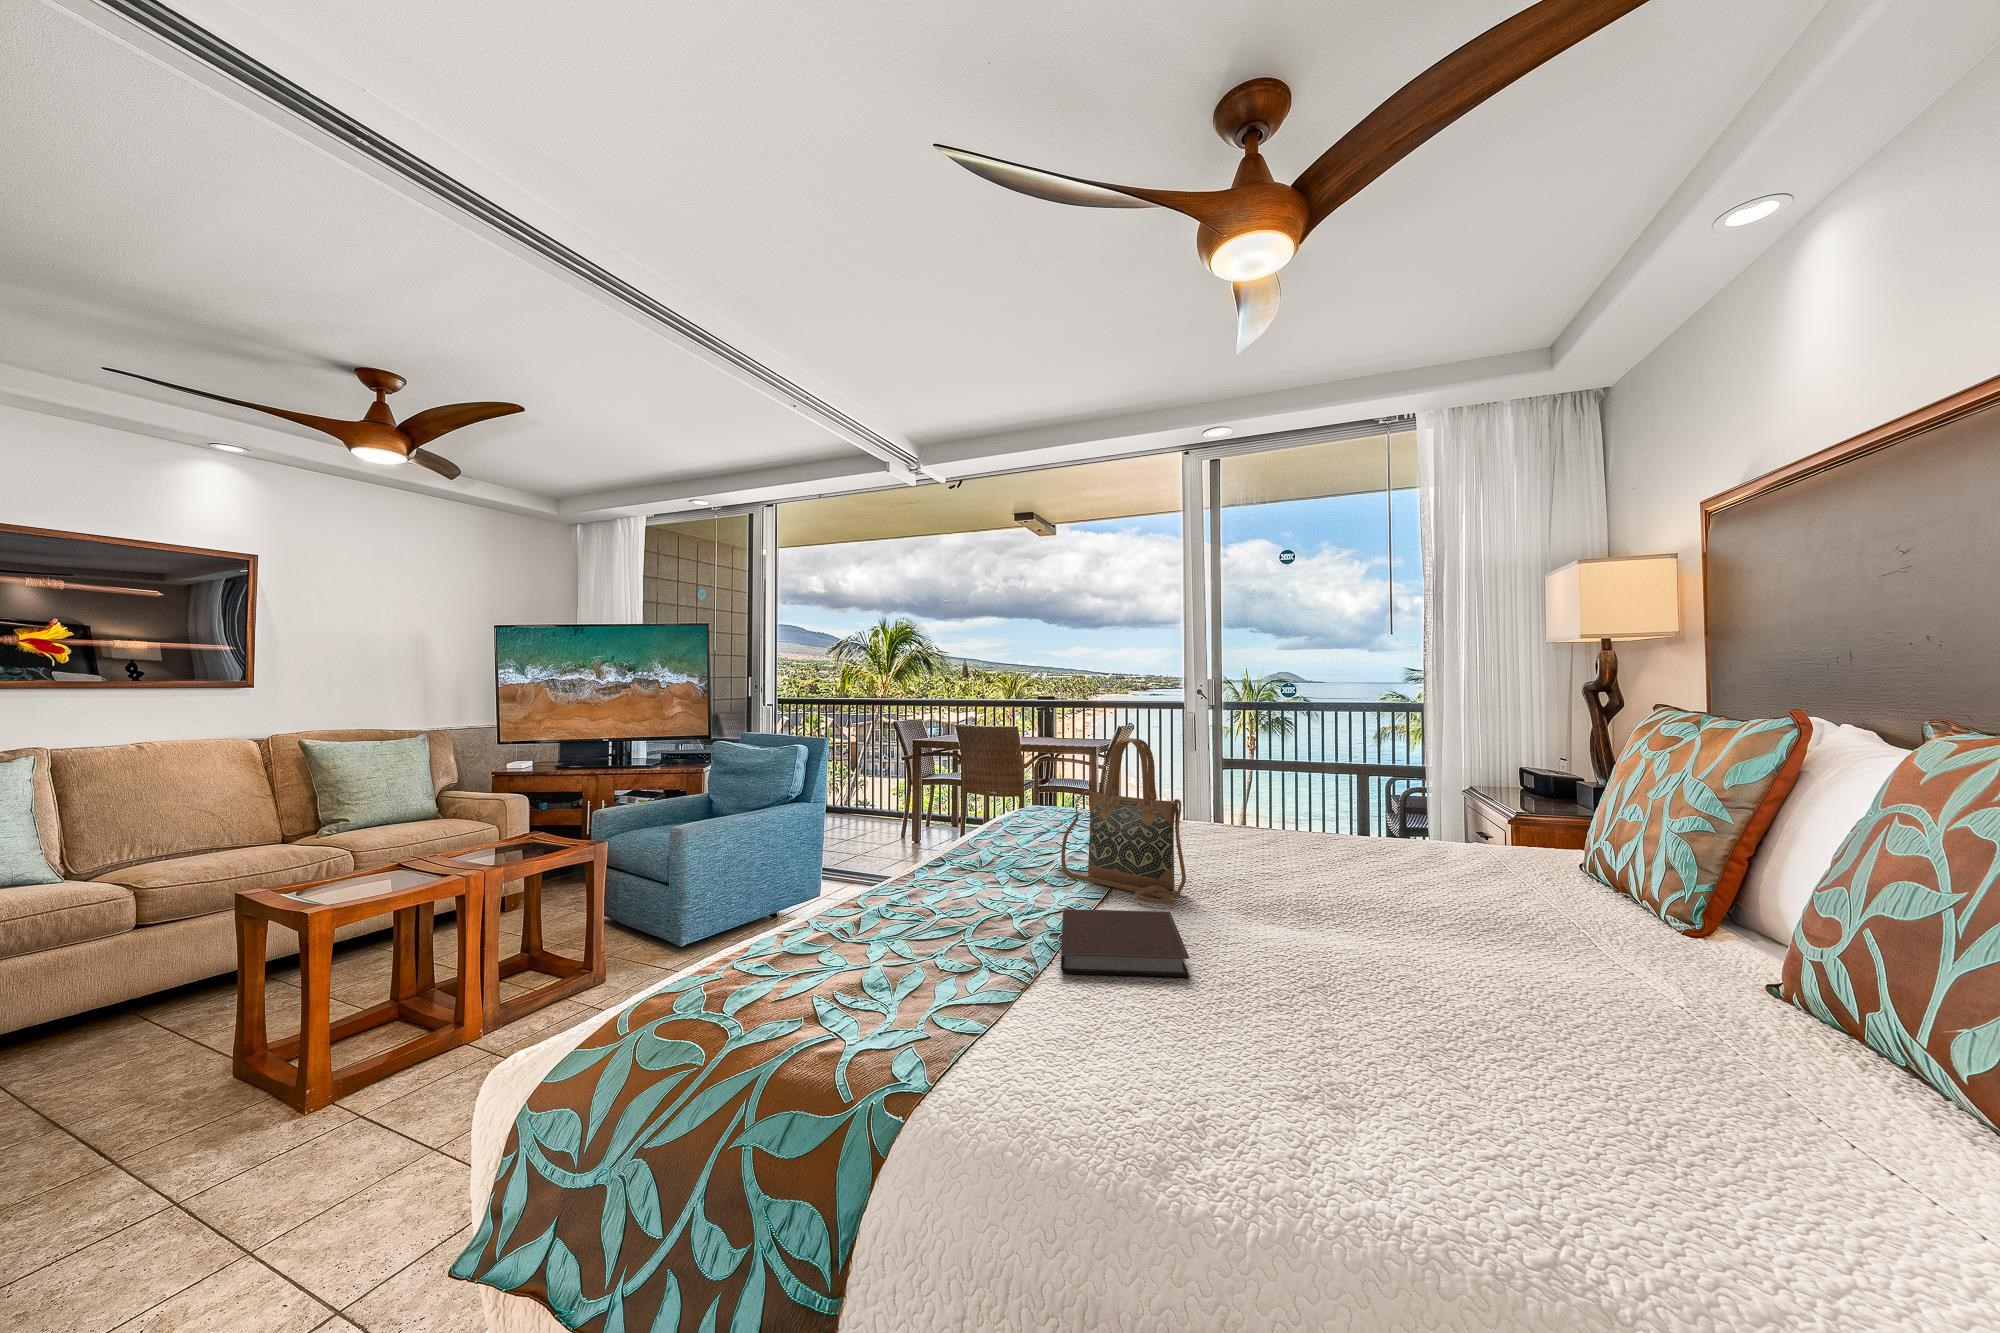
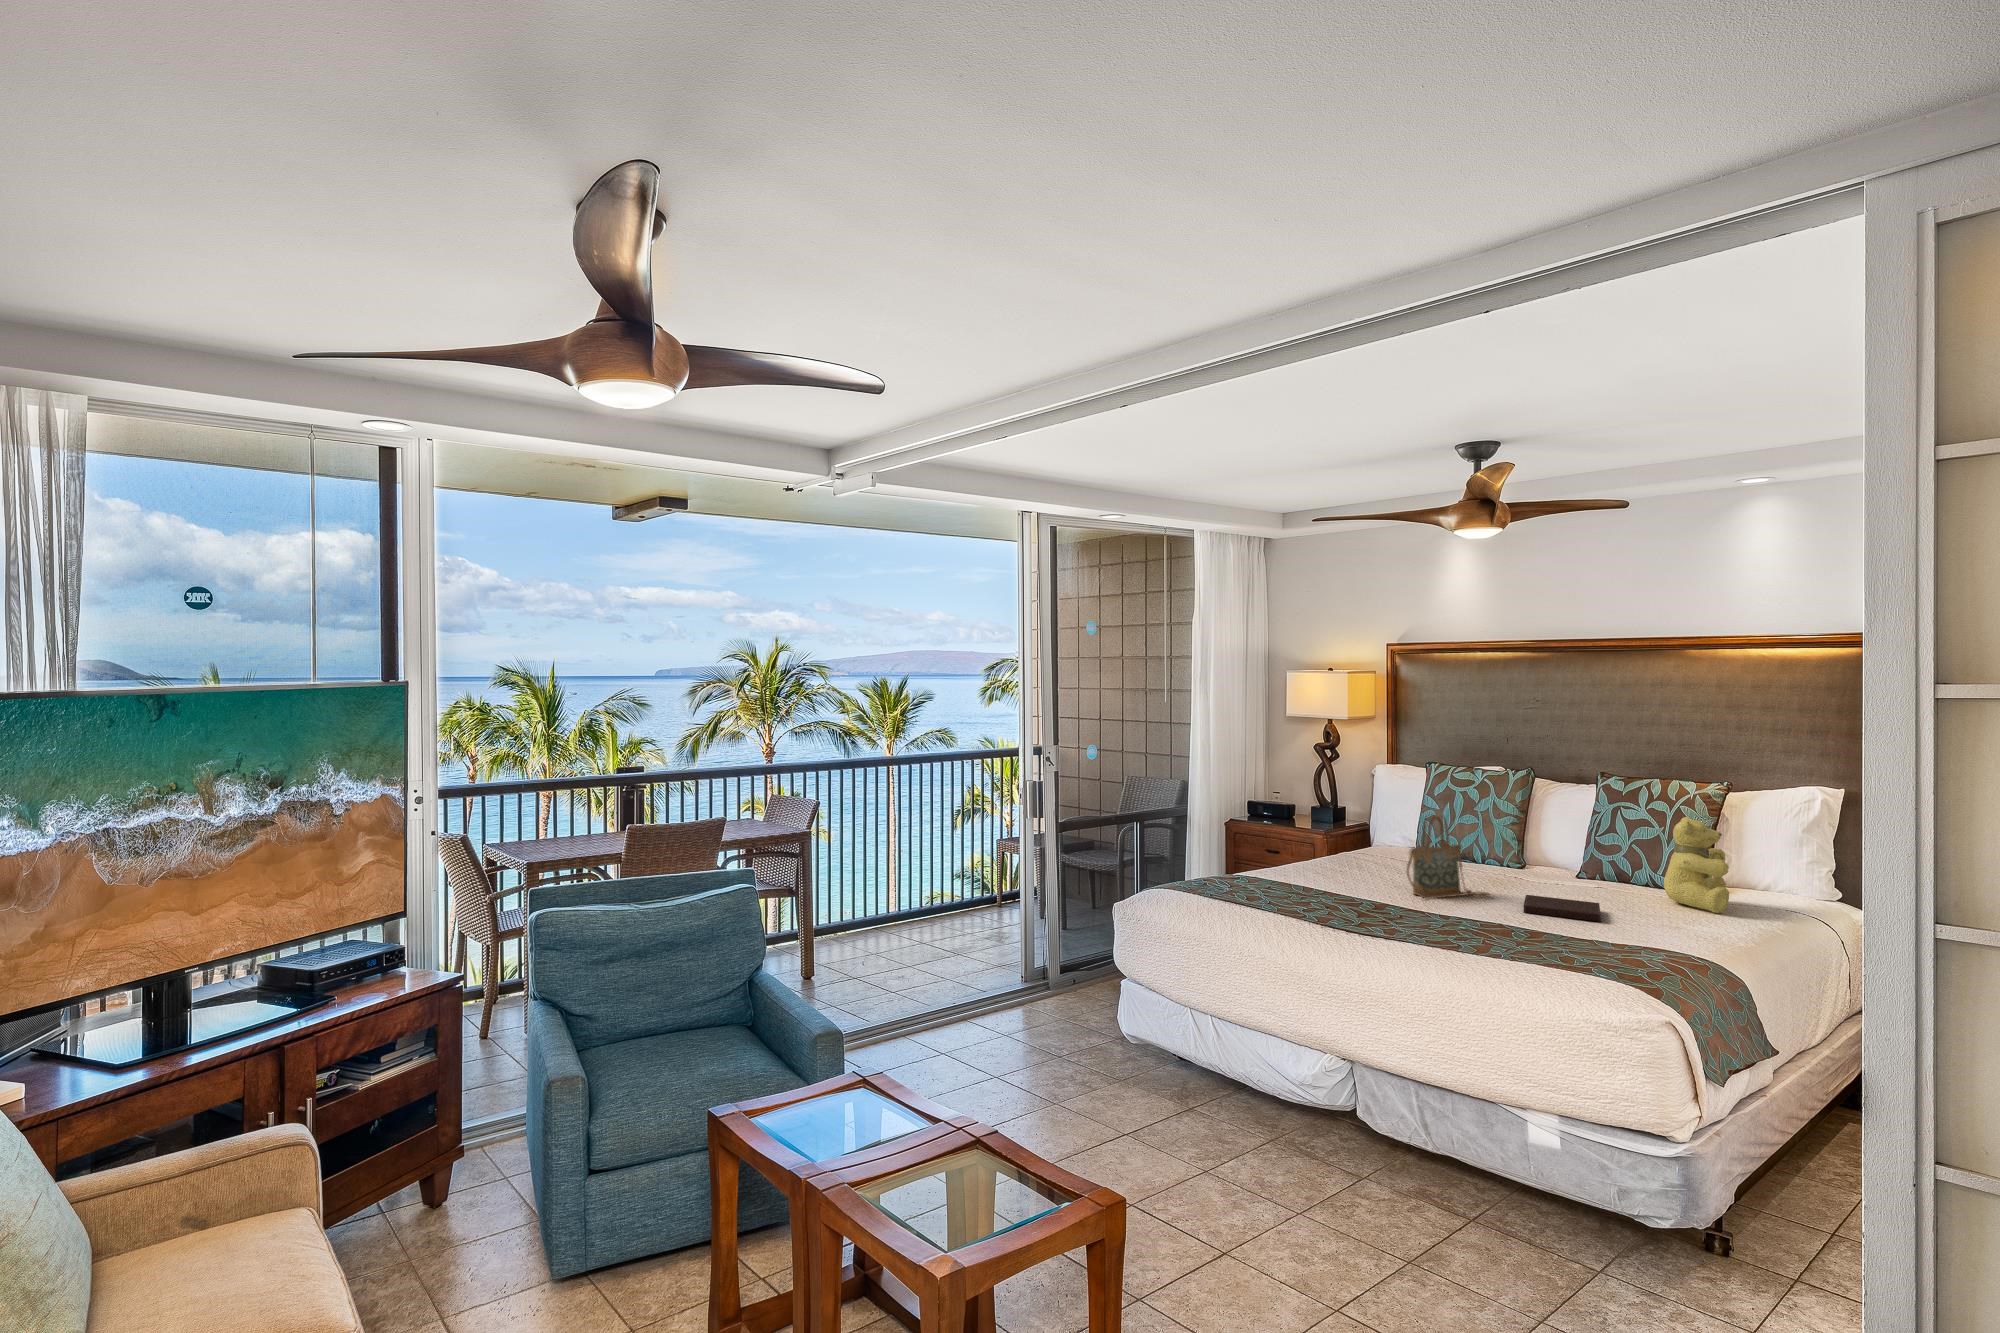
teddy bear: none [1418,790,1757,1147] -> present [1664,817,1729,913]

